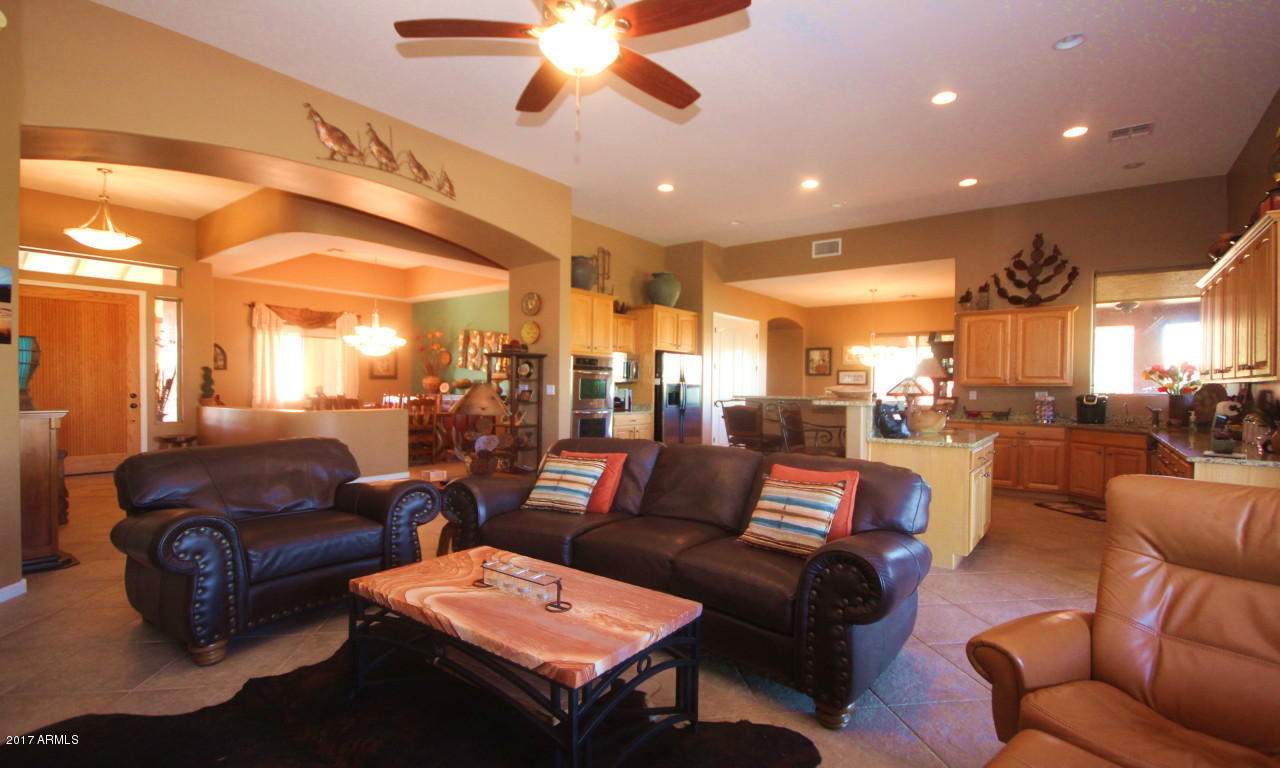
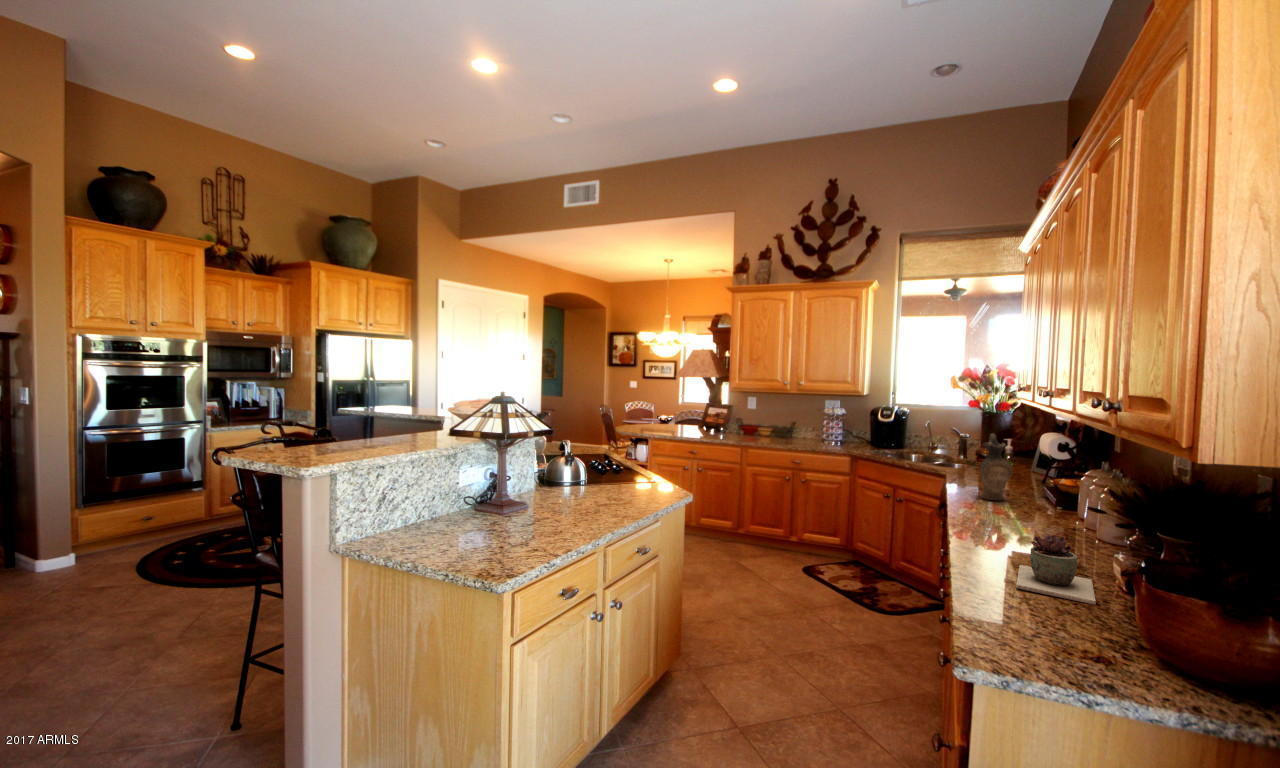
ceramic pitcher: none [1175,401,1198,440] -> present [980,434,1012,500]

